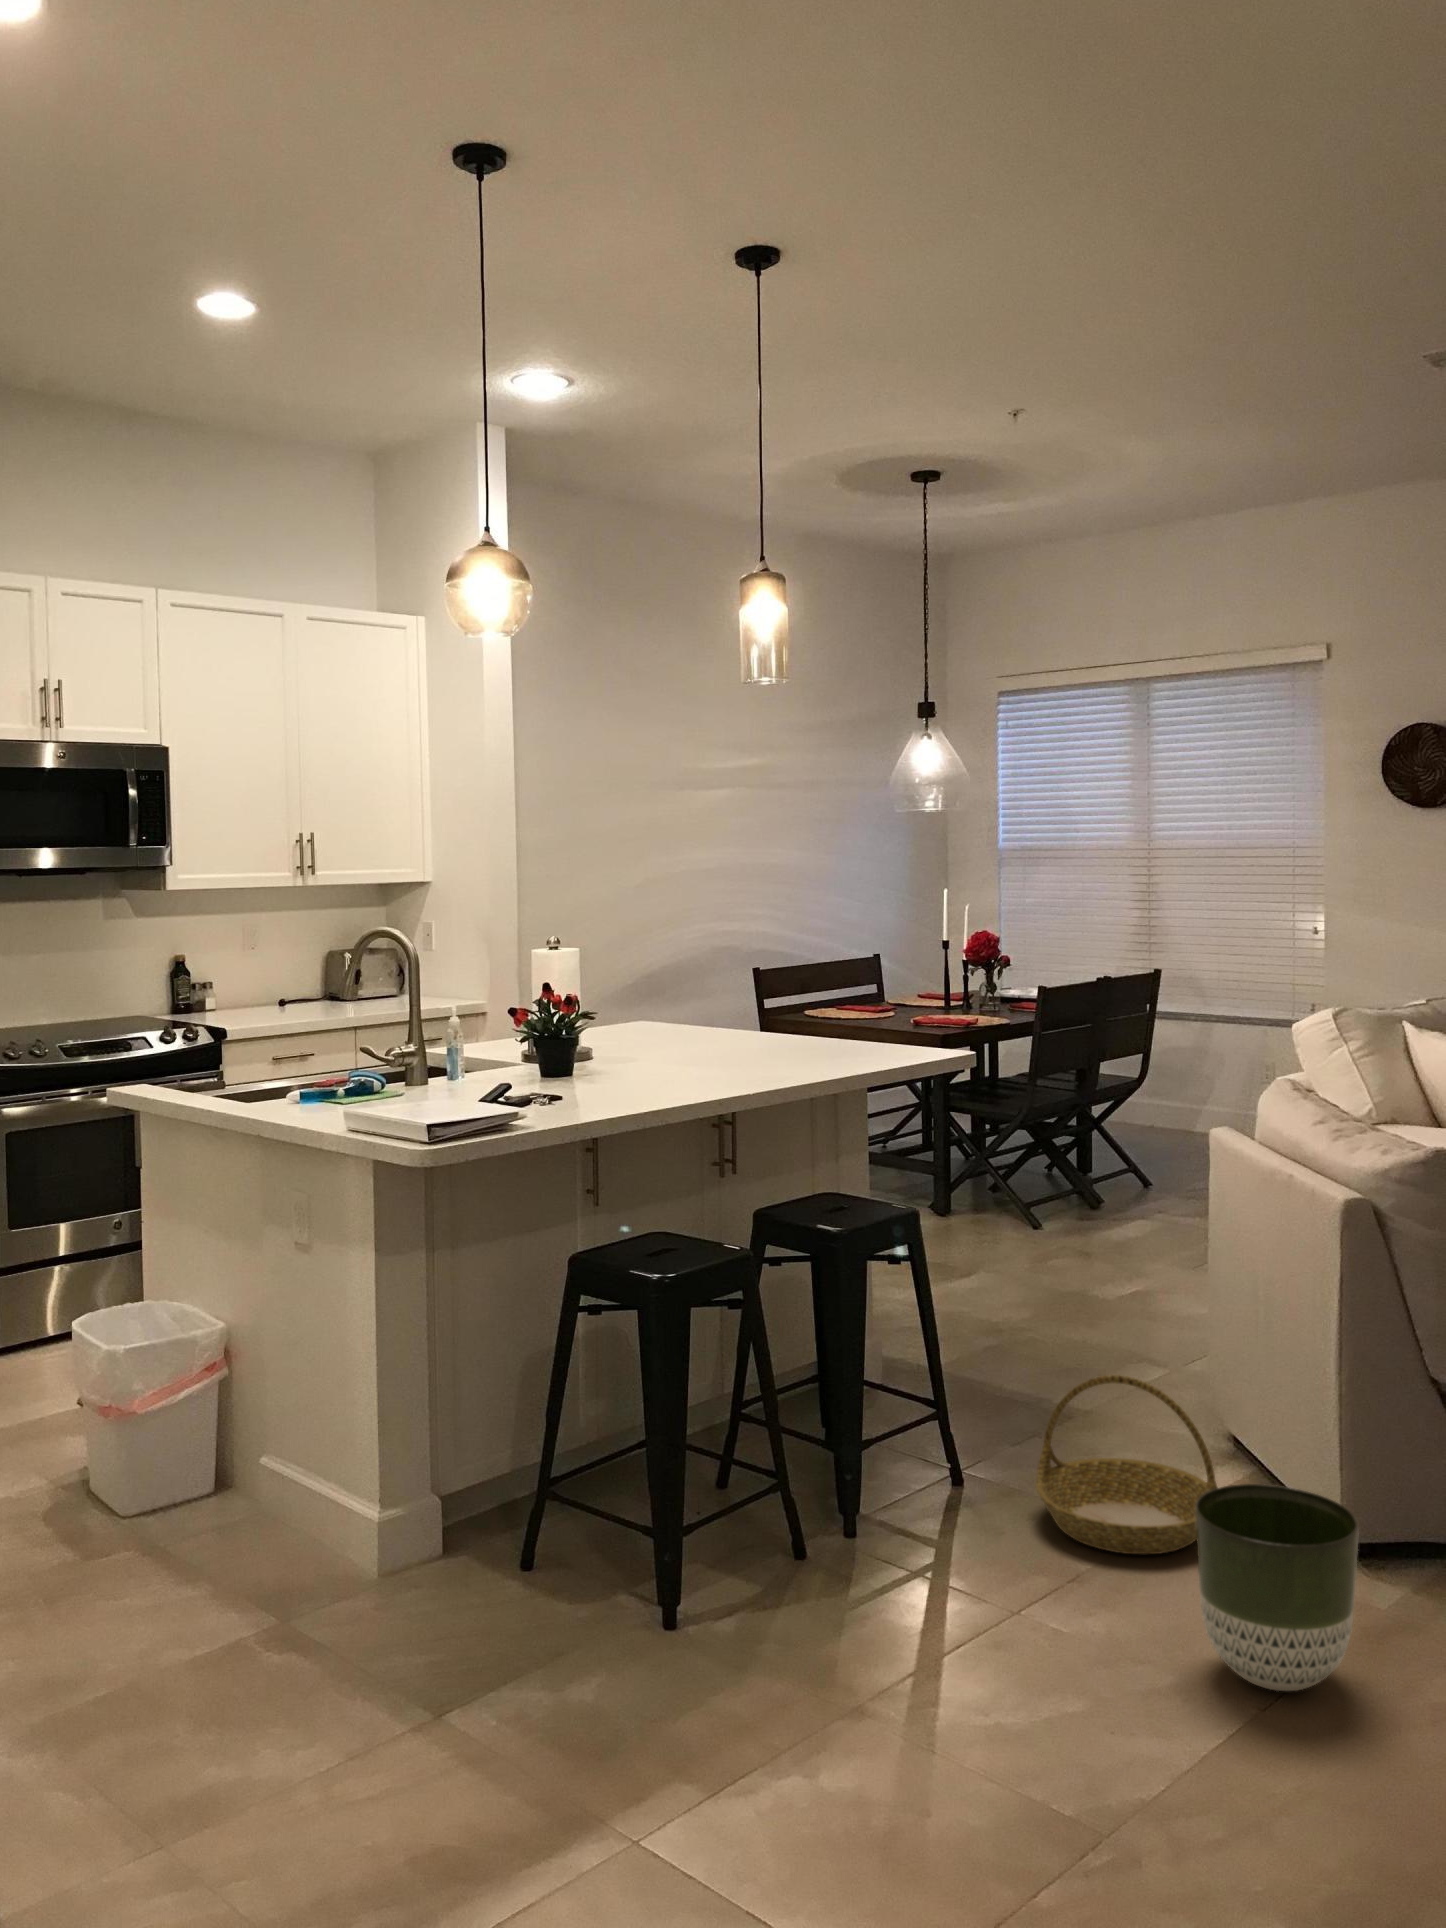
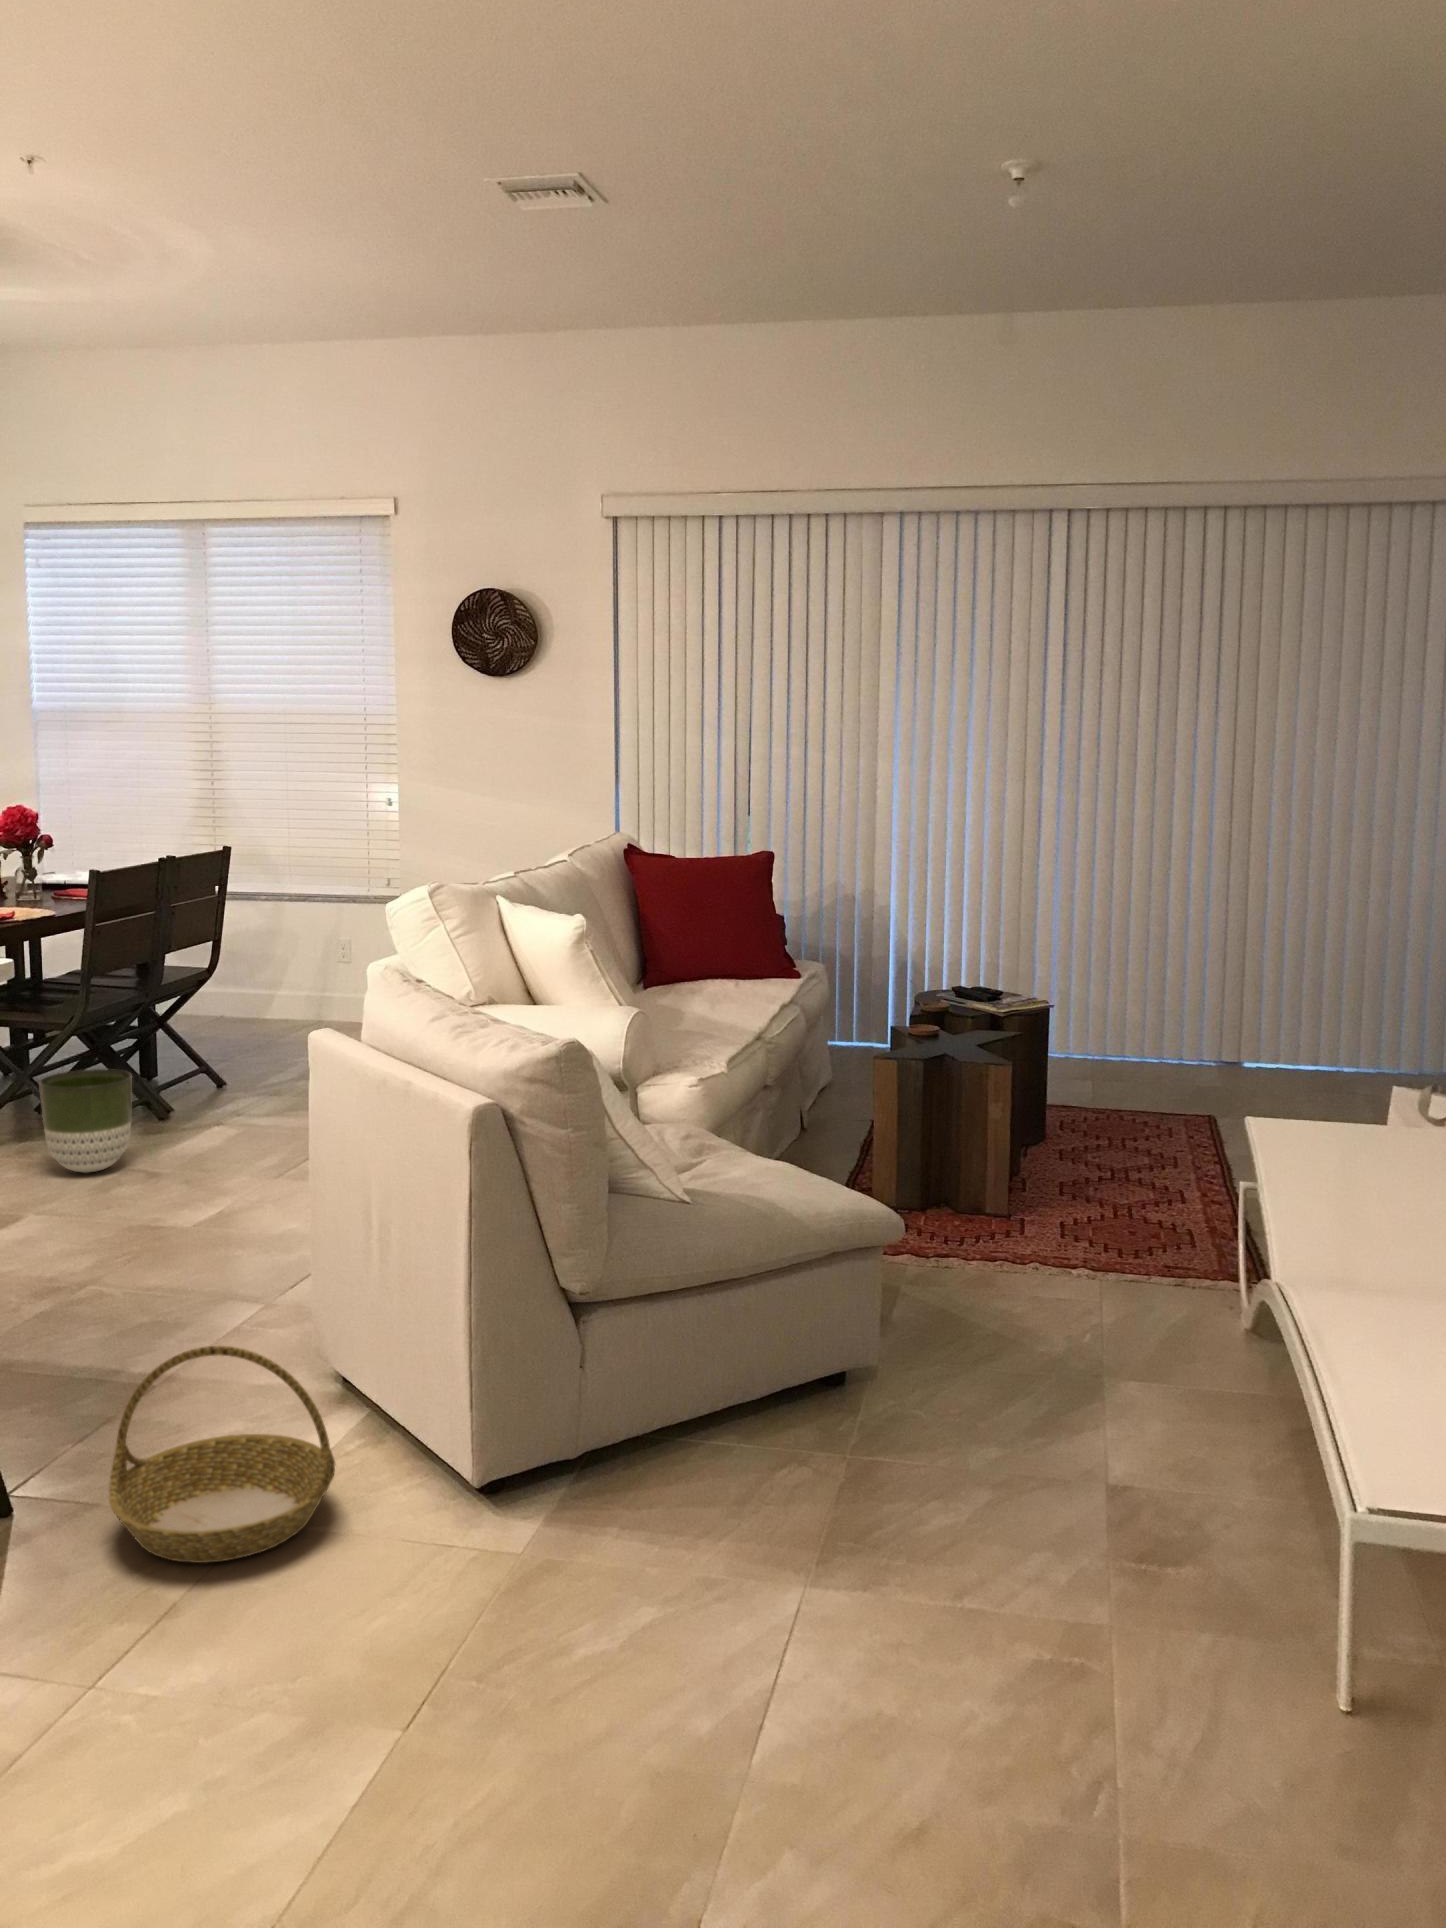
planter: present [1195,1484,1359,1691] -> present [39,1069,132,1173]

